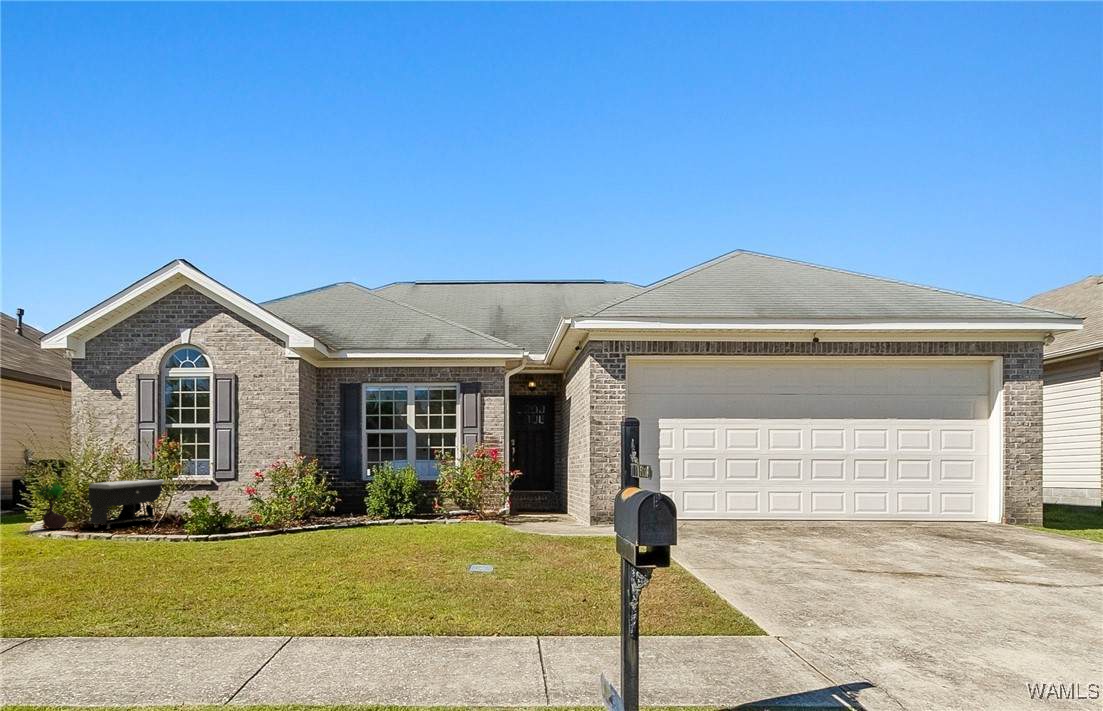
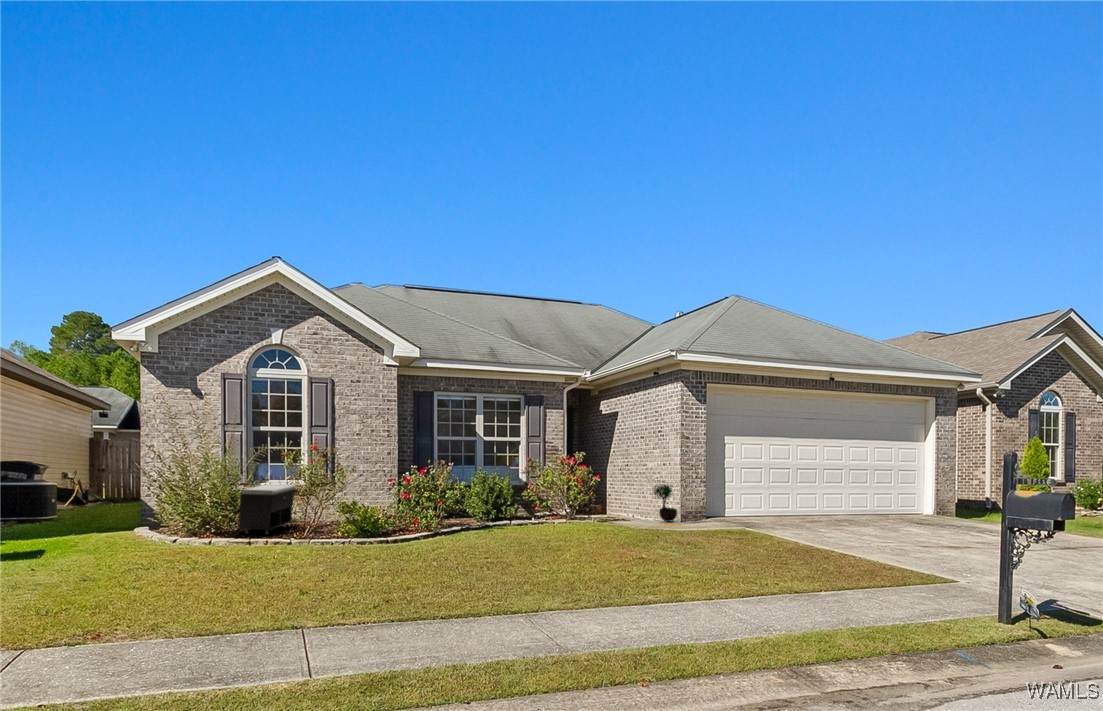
potted tree: present [36,482,67,529] -> present [653,484,677,522]

